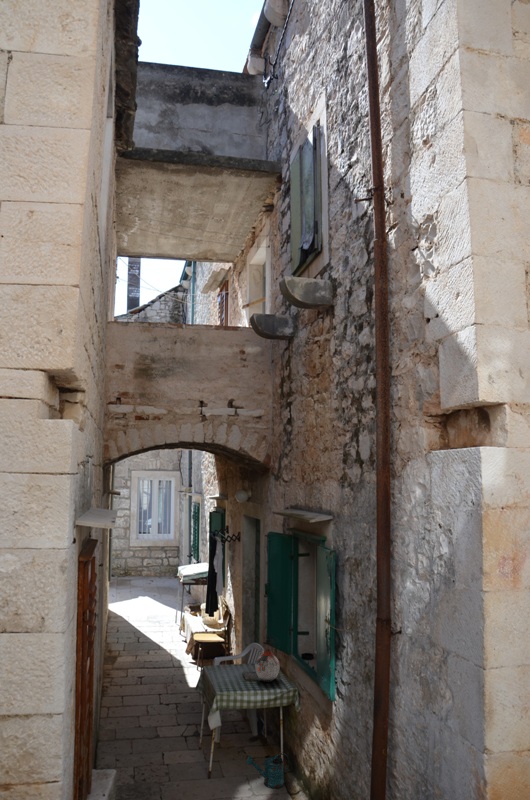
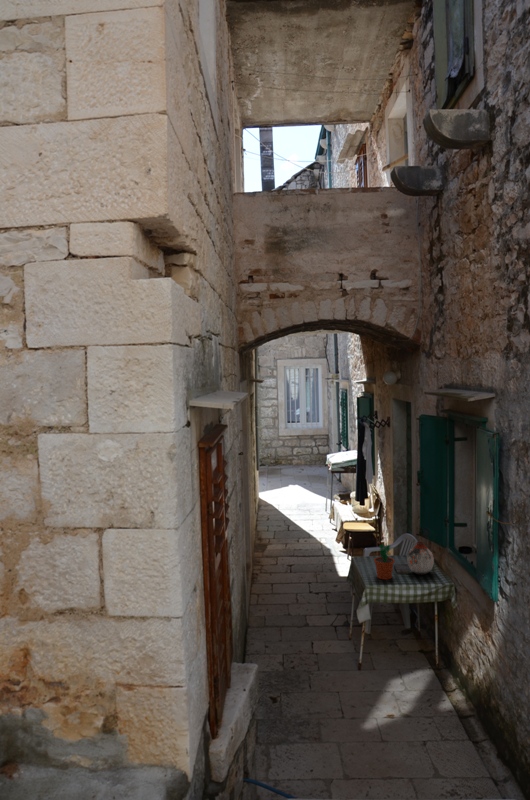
flower pot: none [225,652,244,688] -> present [374,544,395,580]
watering can: present [246,753,289,788] -> none [400,646,446,679]

